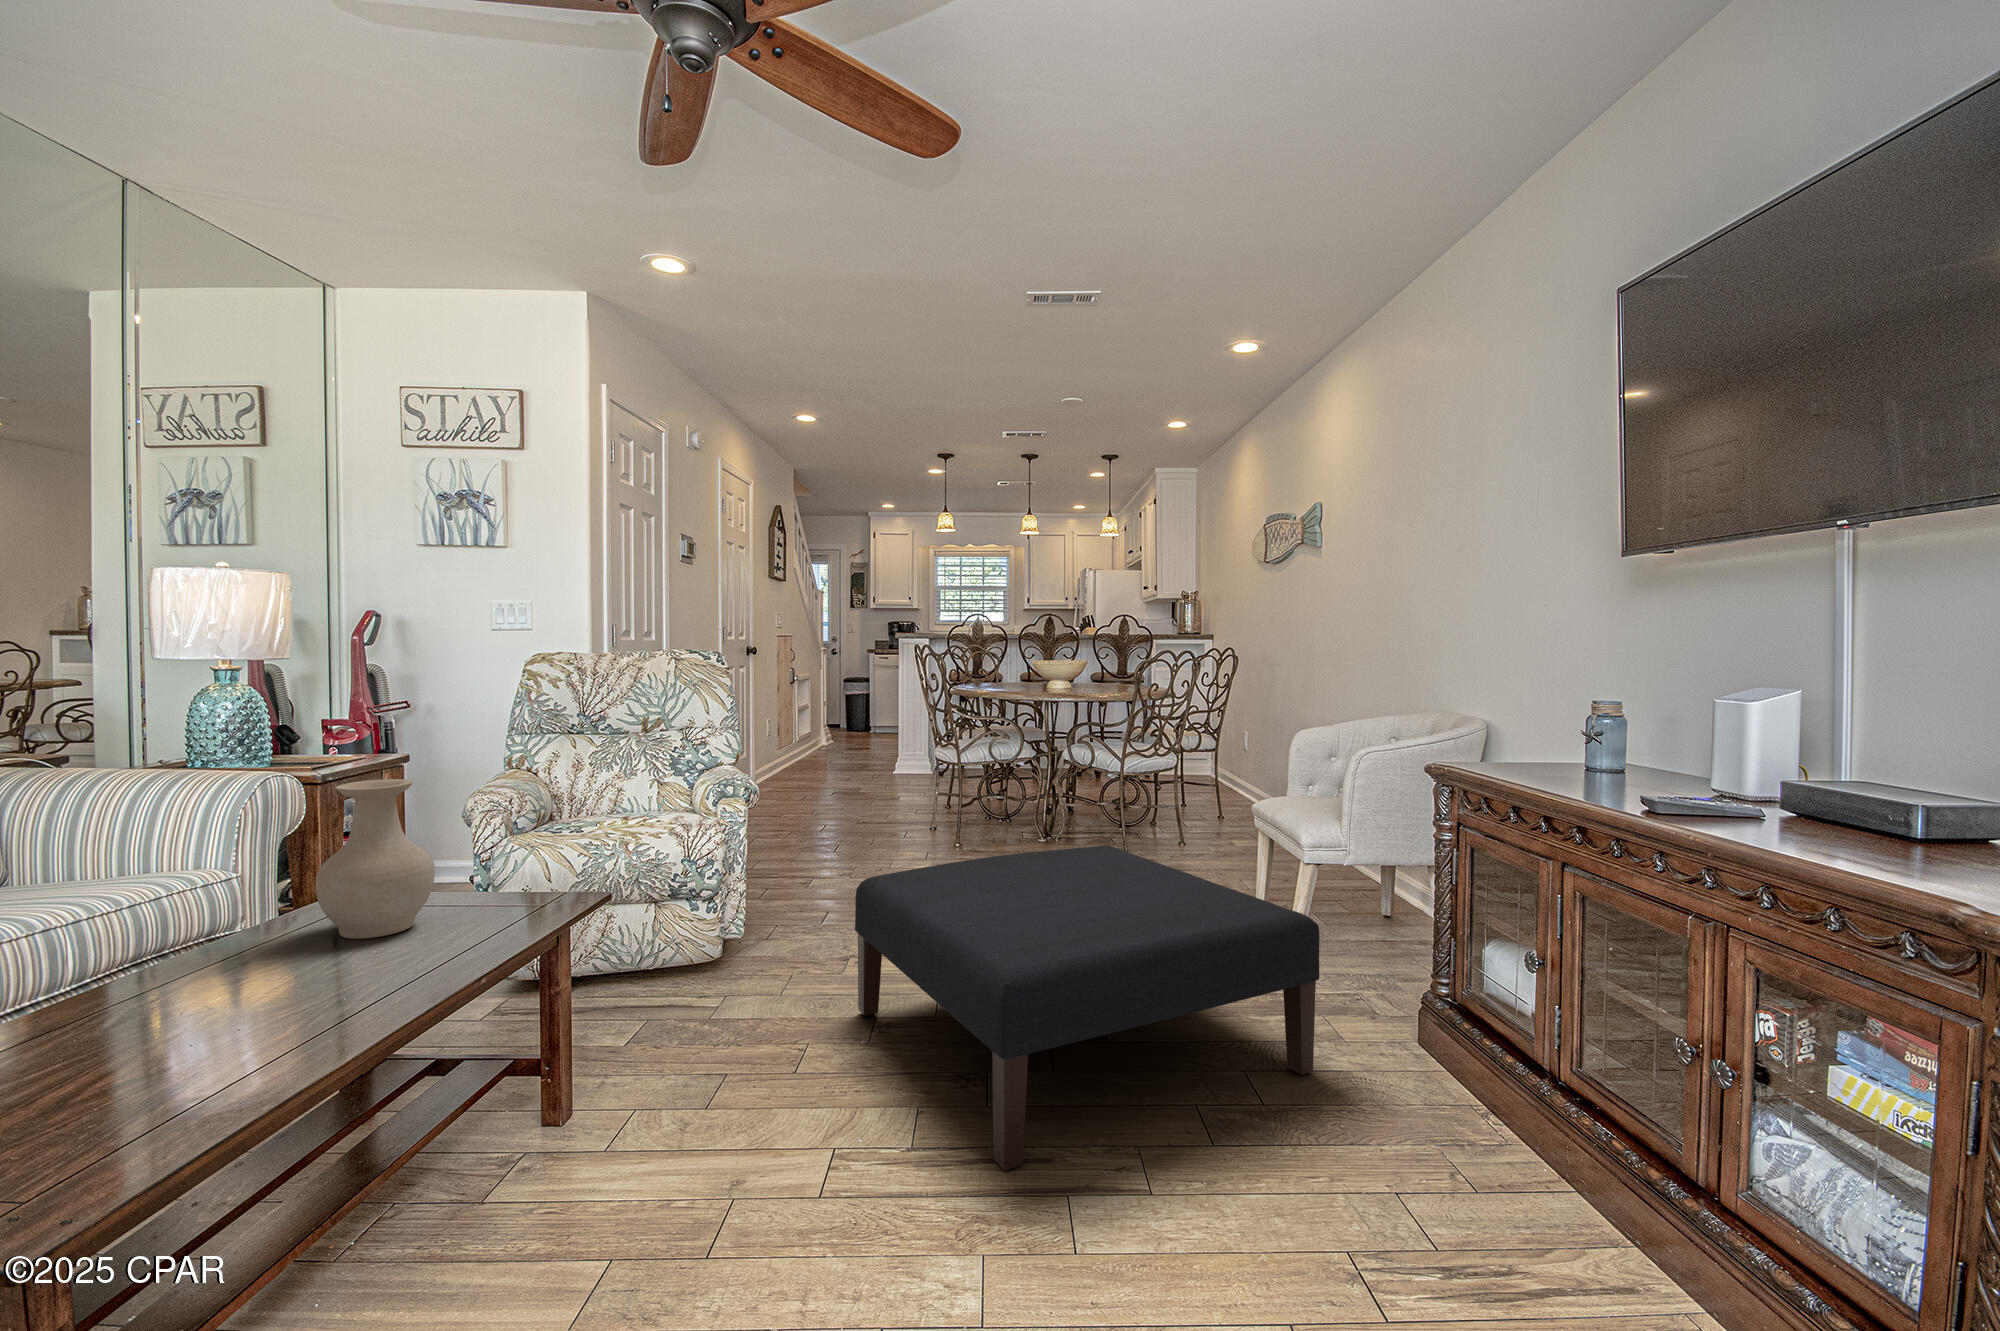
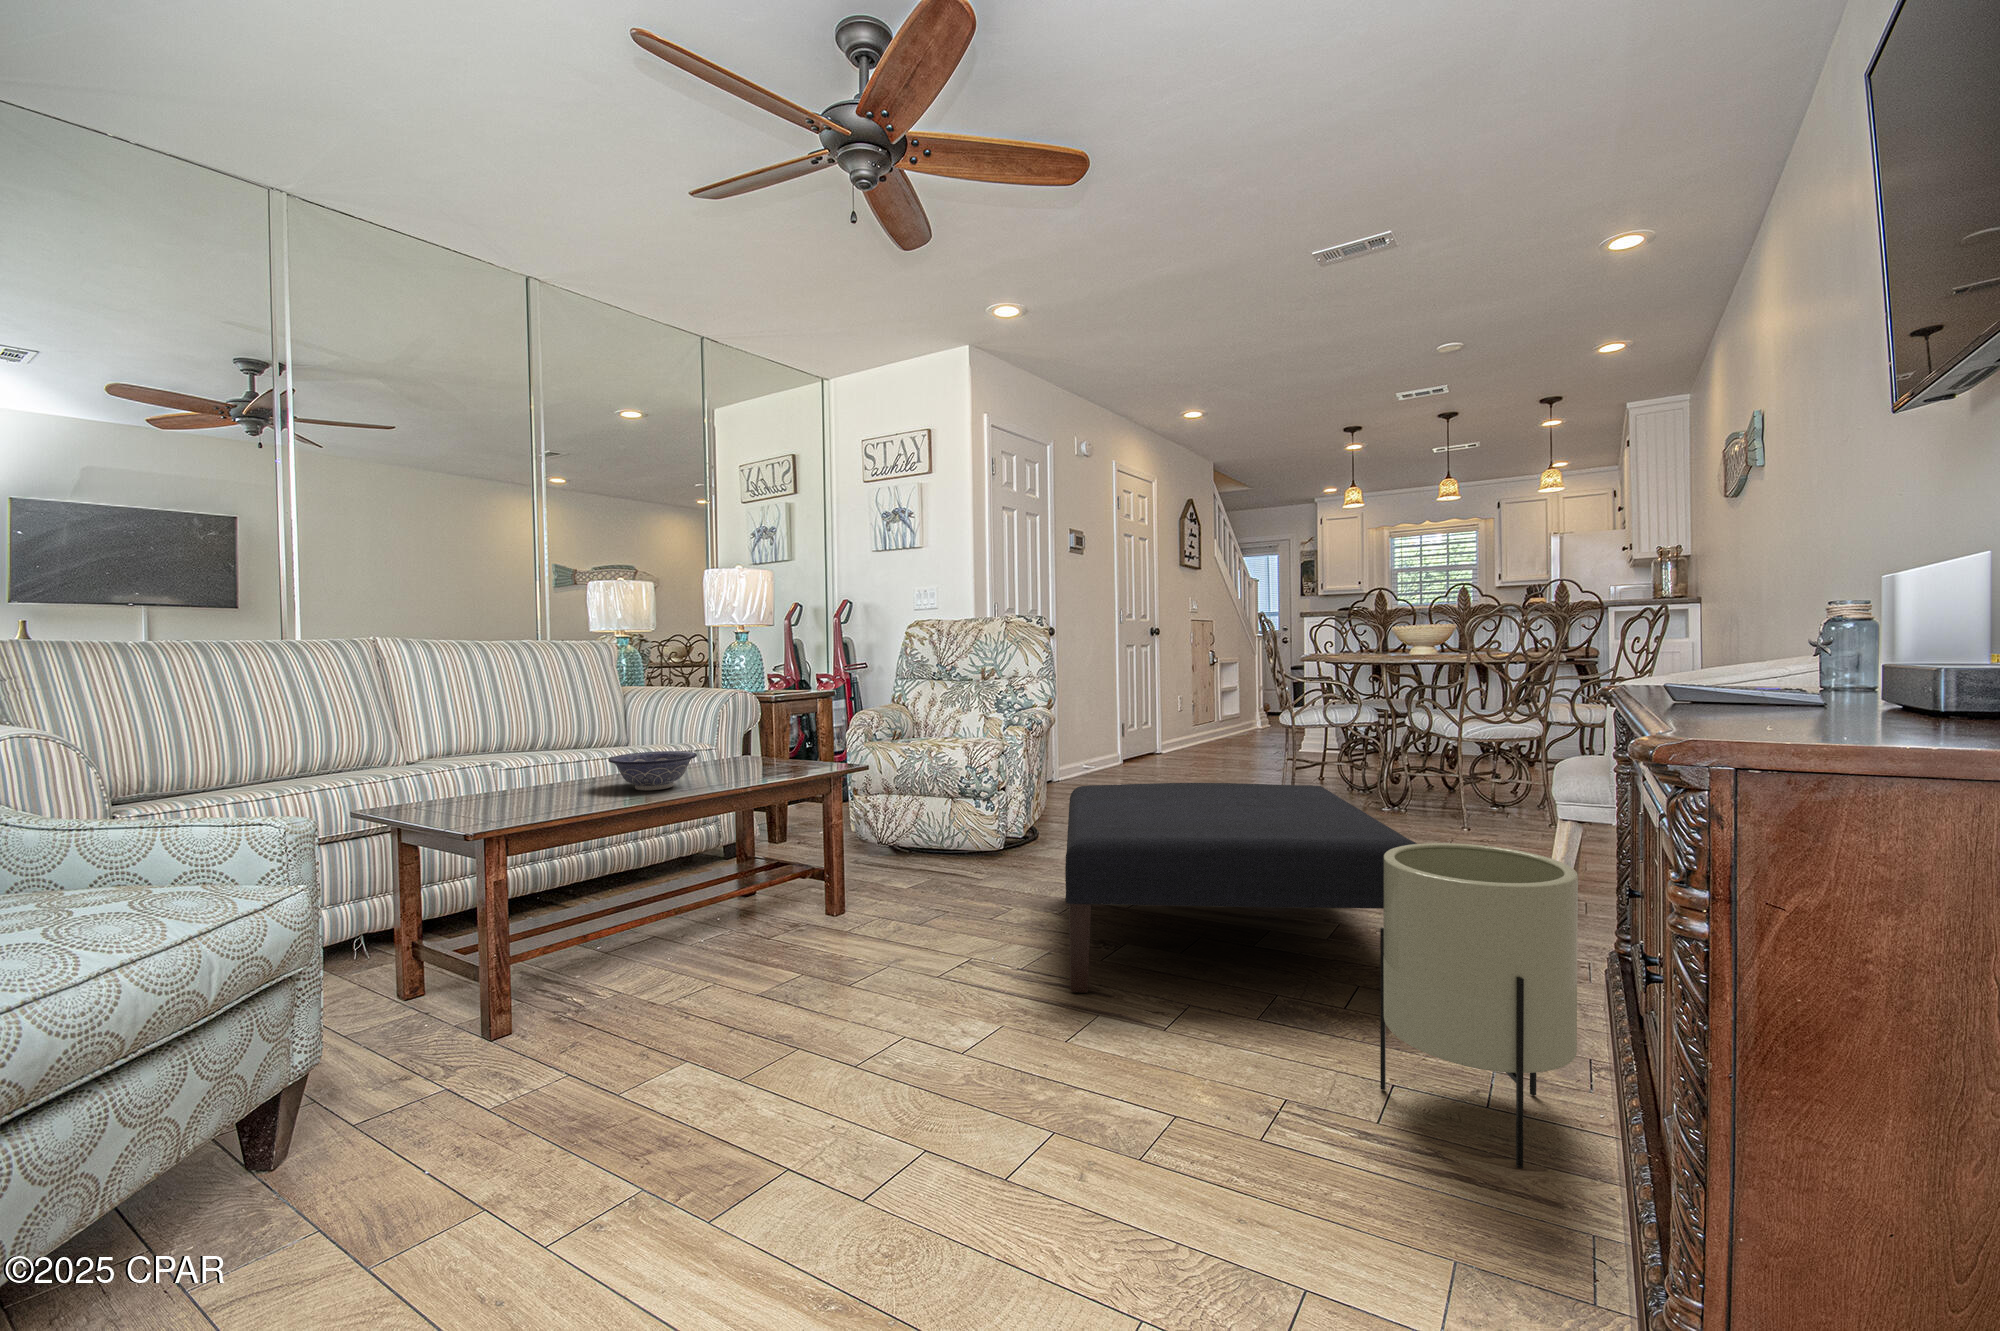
vase: present [316,779,435,939] -> none [718,684,779,775]
decorative bowl: none [118,919,323,1015] -> present [608,751,697,790]
planter: none [1401,928,1598,1259] -> present [1380,843,1578,1168]

